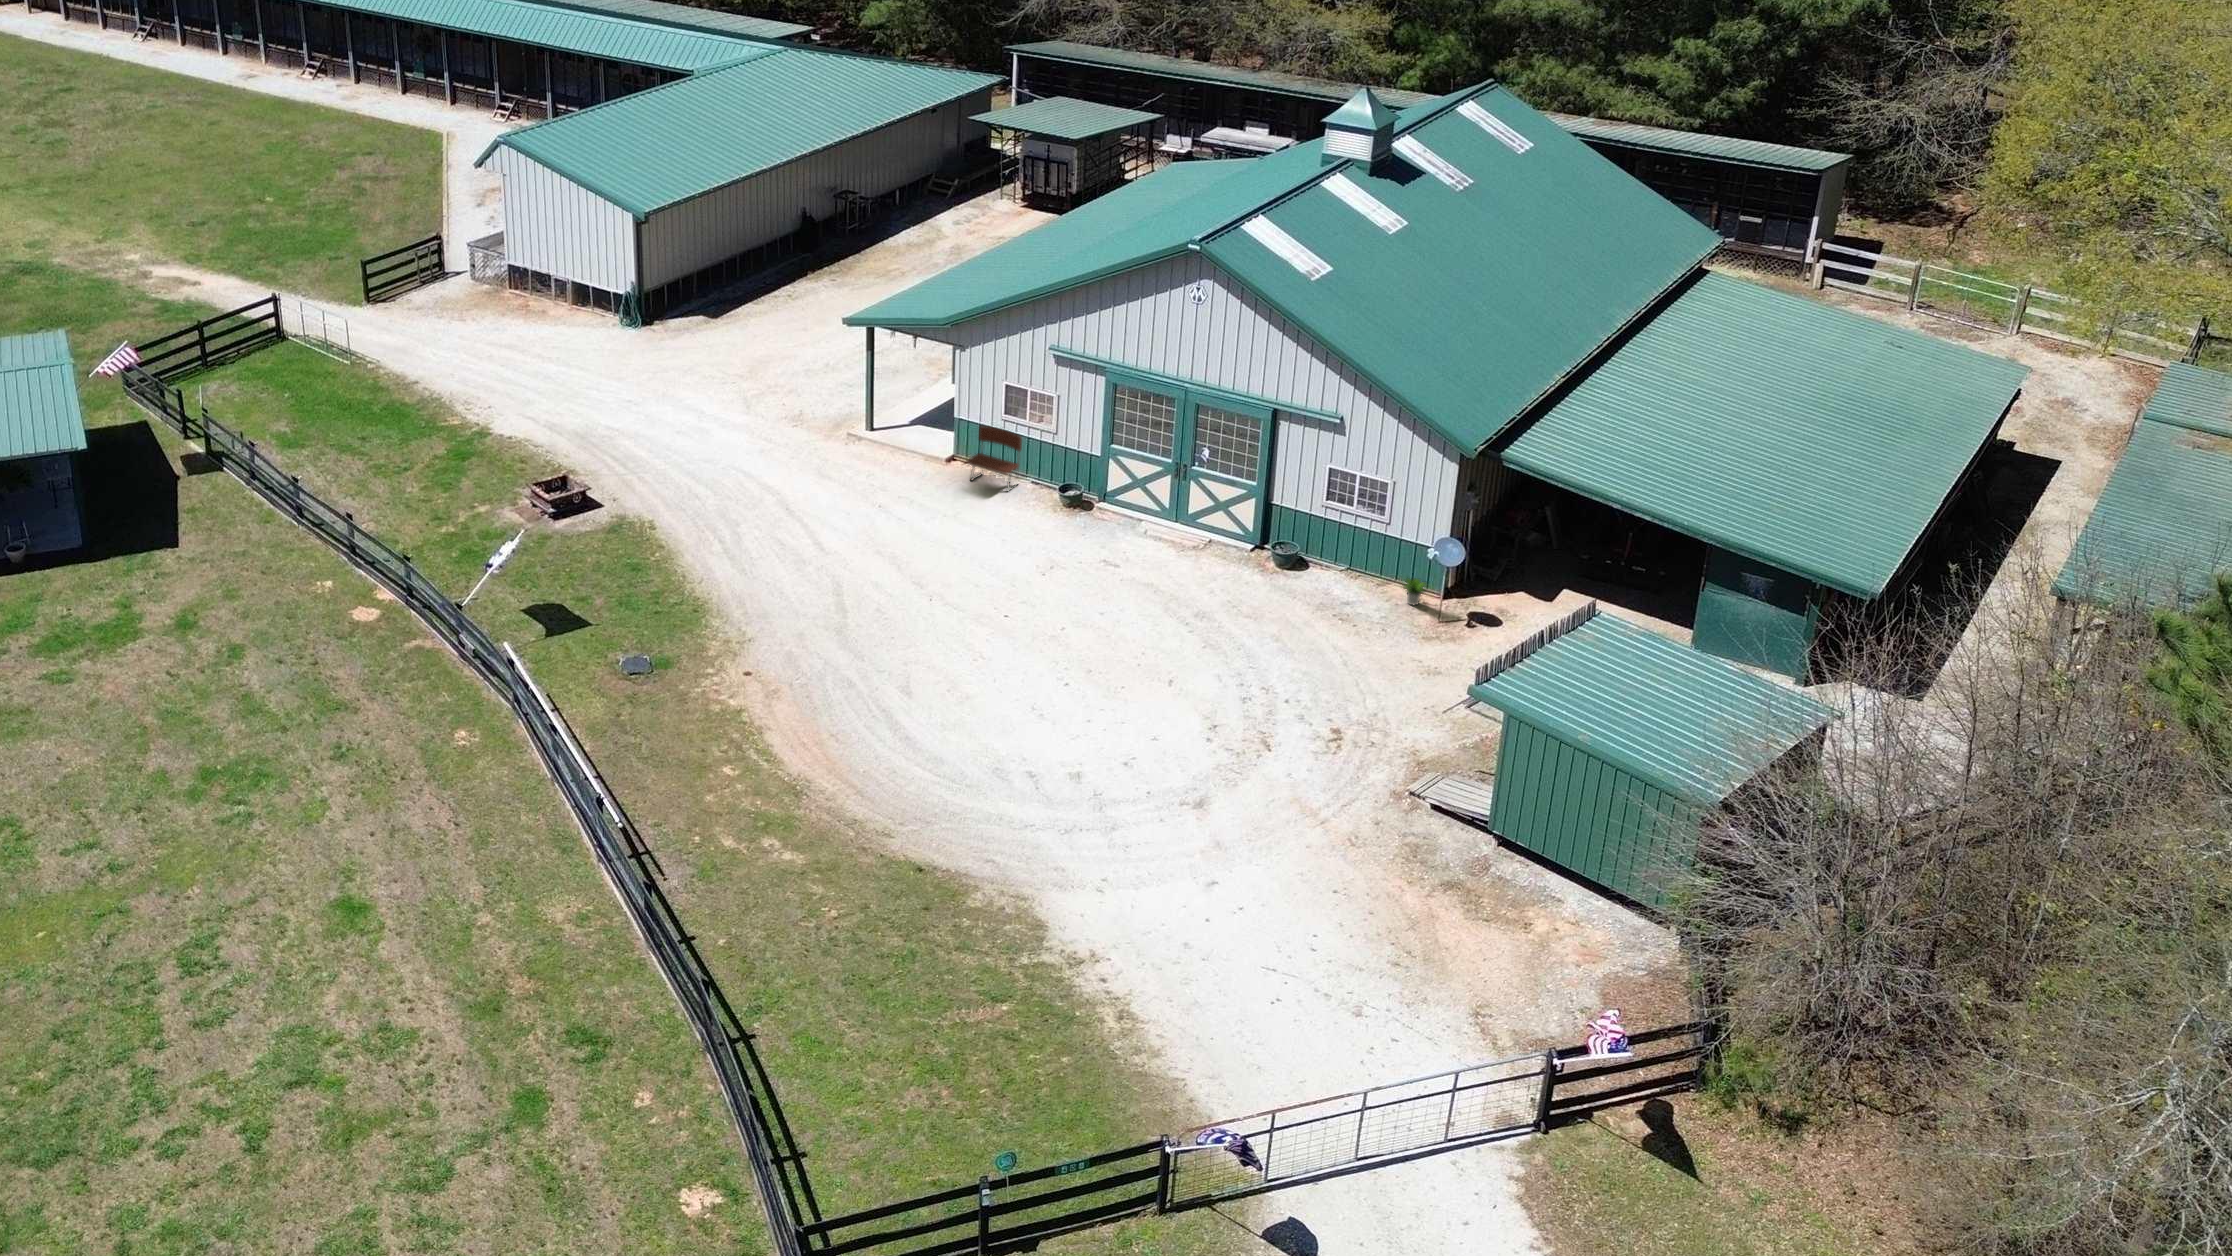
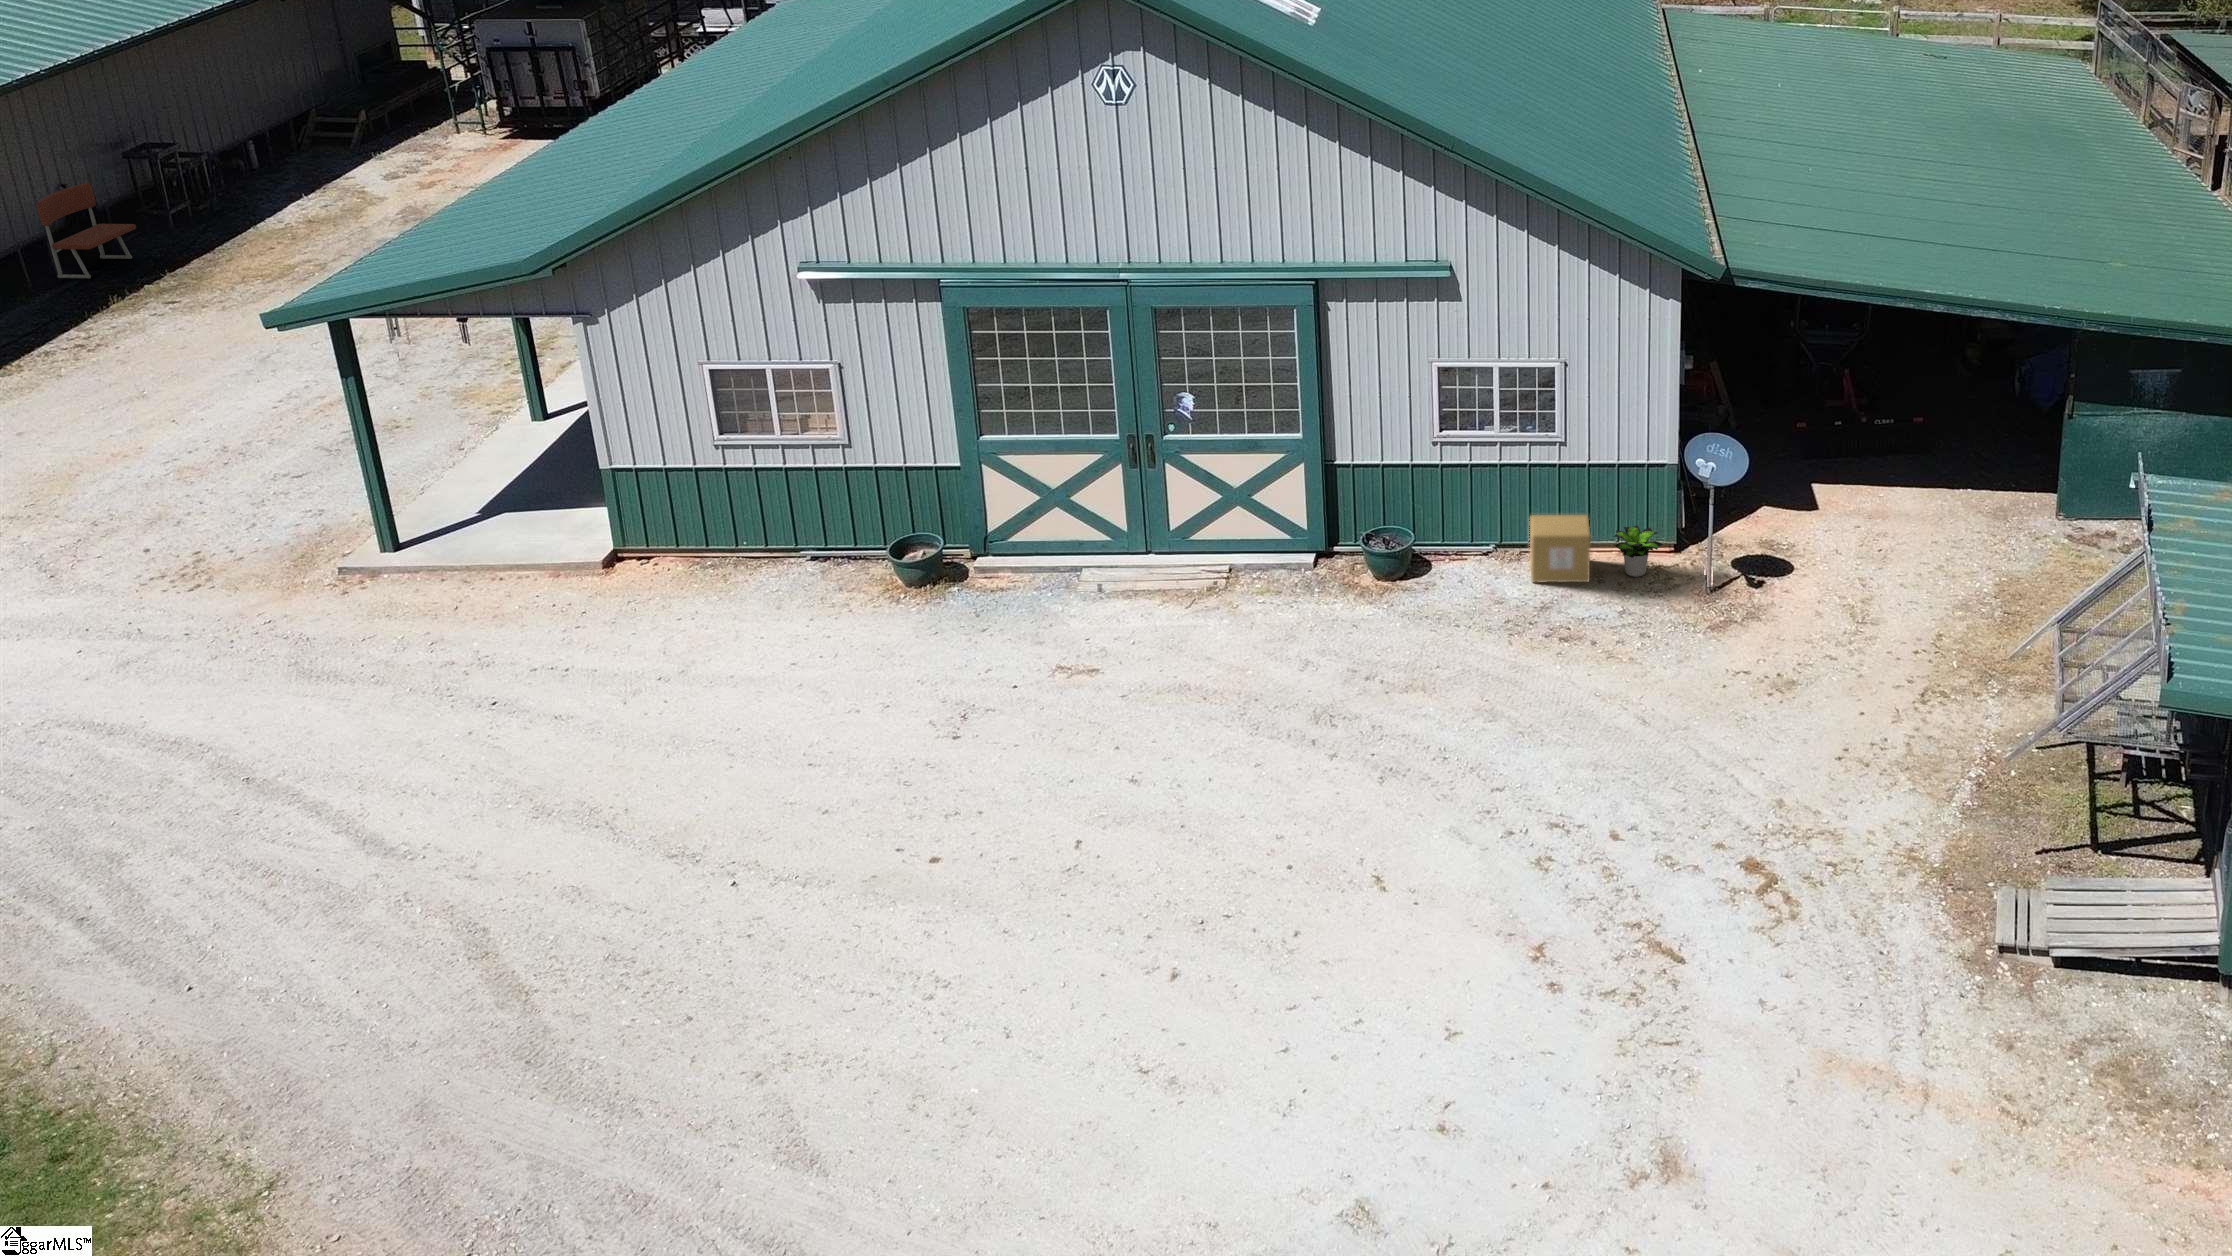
bench: present [966,425,1022,491] -> present [36,183,136,278]
cardboard box: none [1354,557,1397,600] -> present [1530,515,1591,583]

